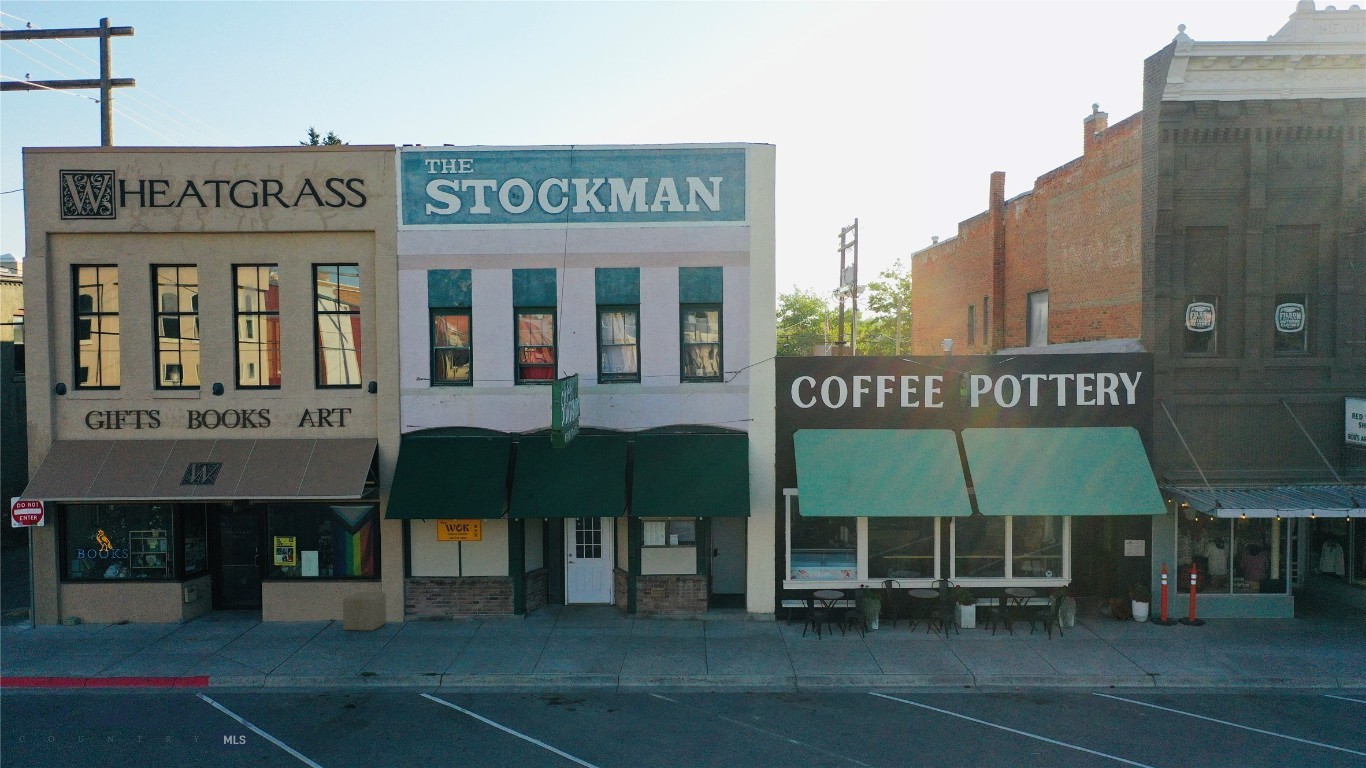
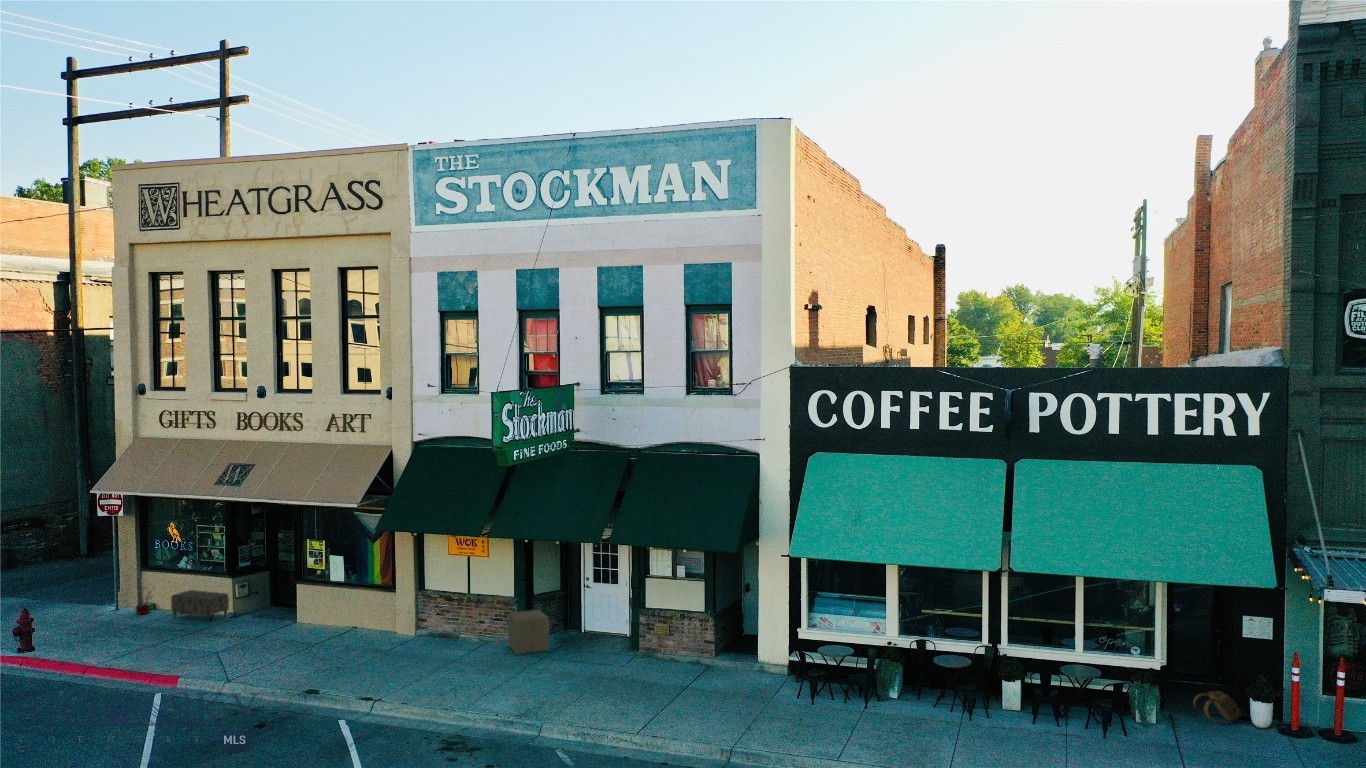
cardboard box: present [343,592,387,631] -> present [508,610,549,655]
decorative plant: none [63,598,87,632] -> present [136,586,152,614]
bench: none [115,602,180,632] -> present [171,590,229,622]

